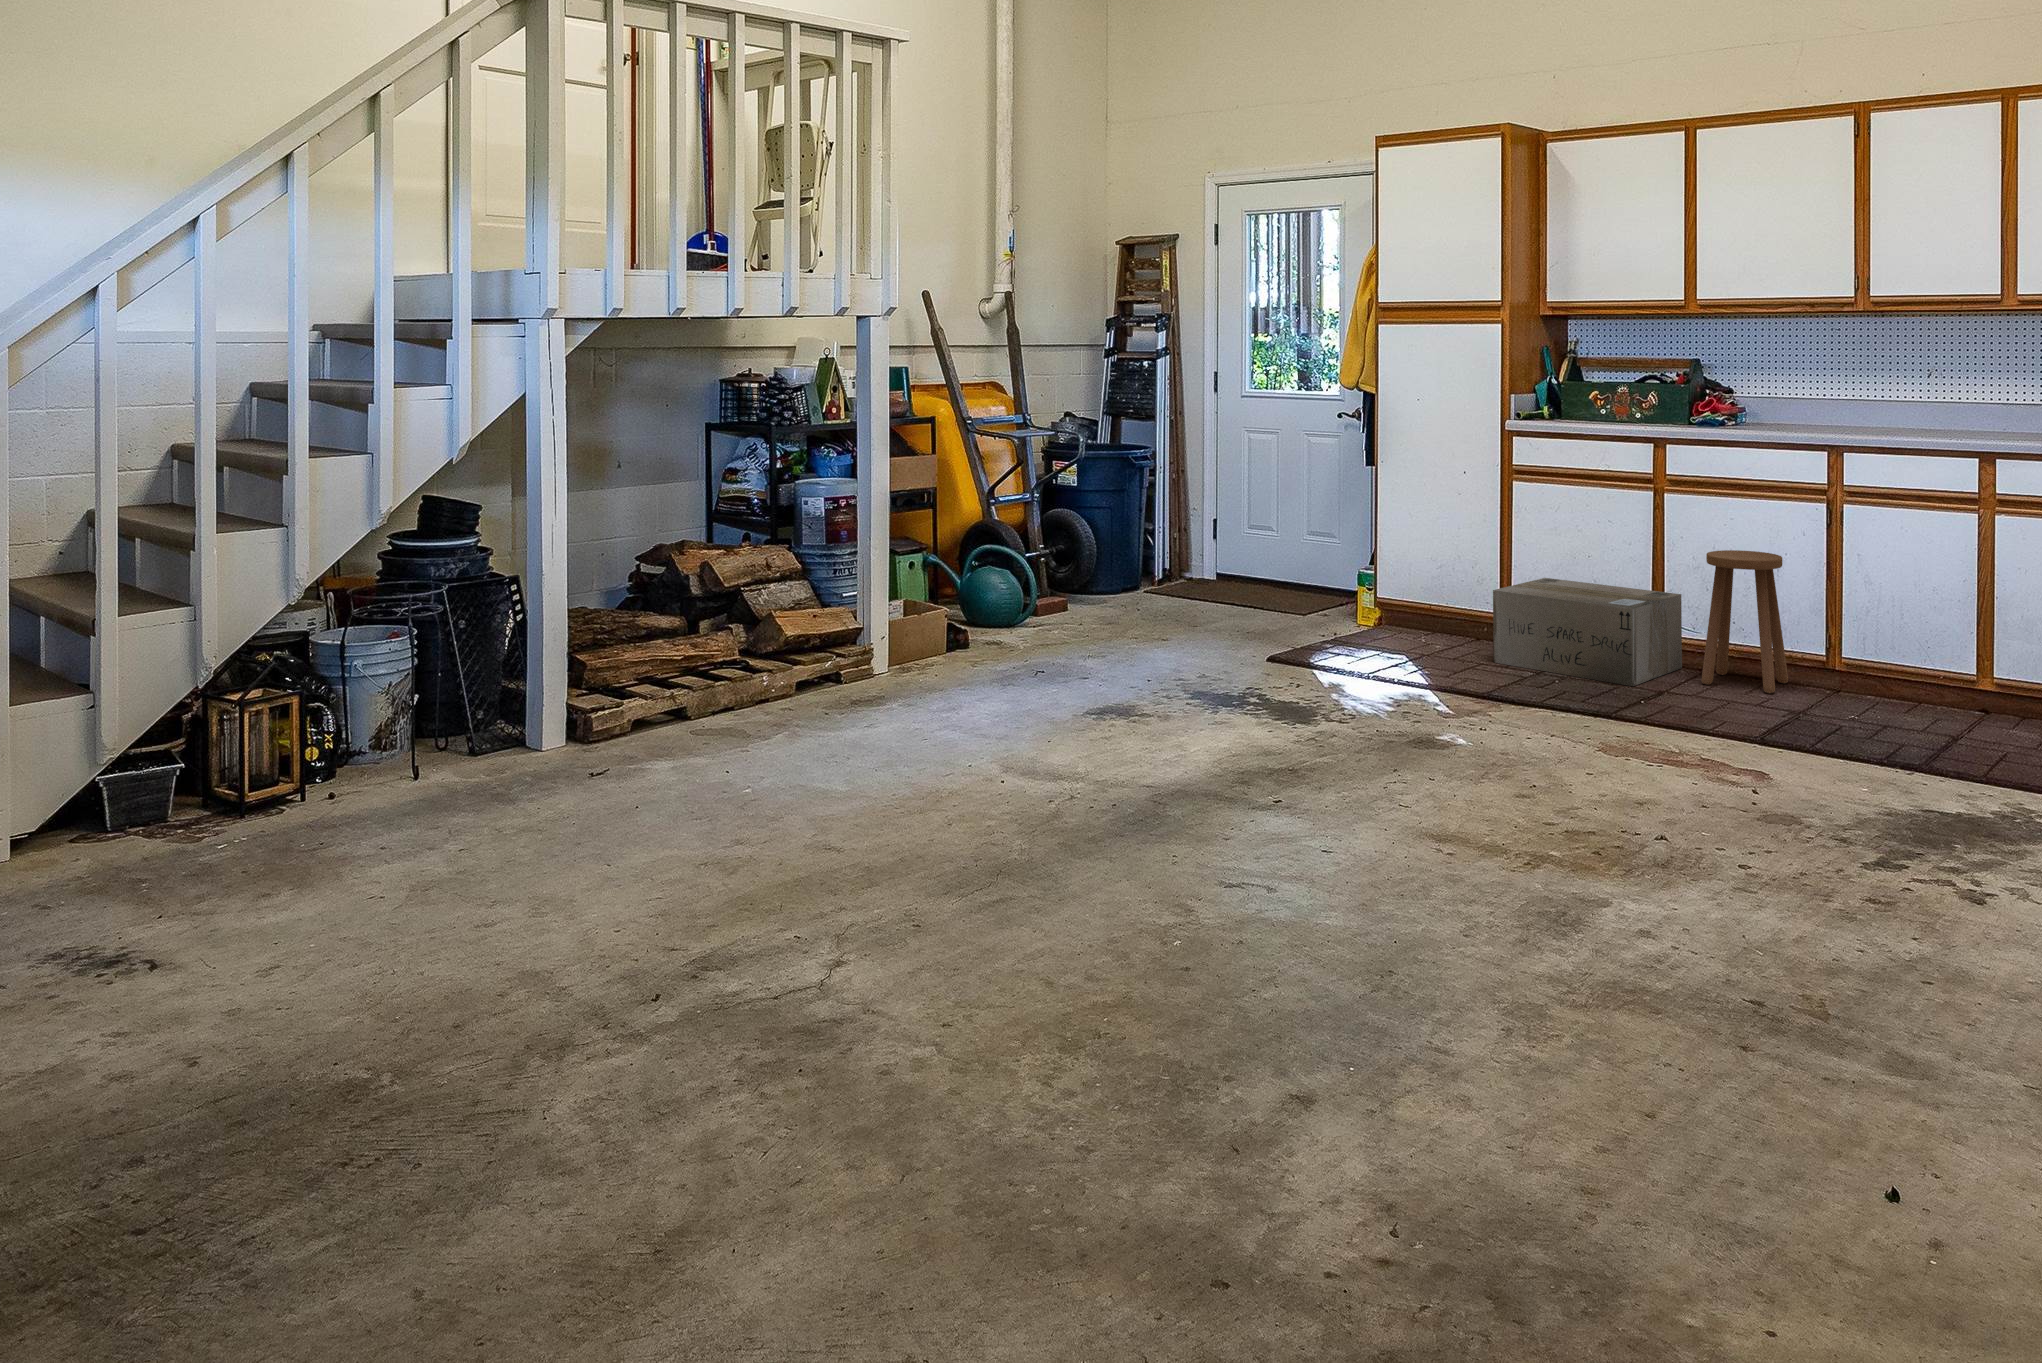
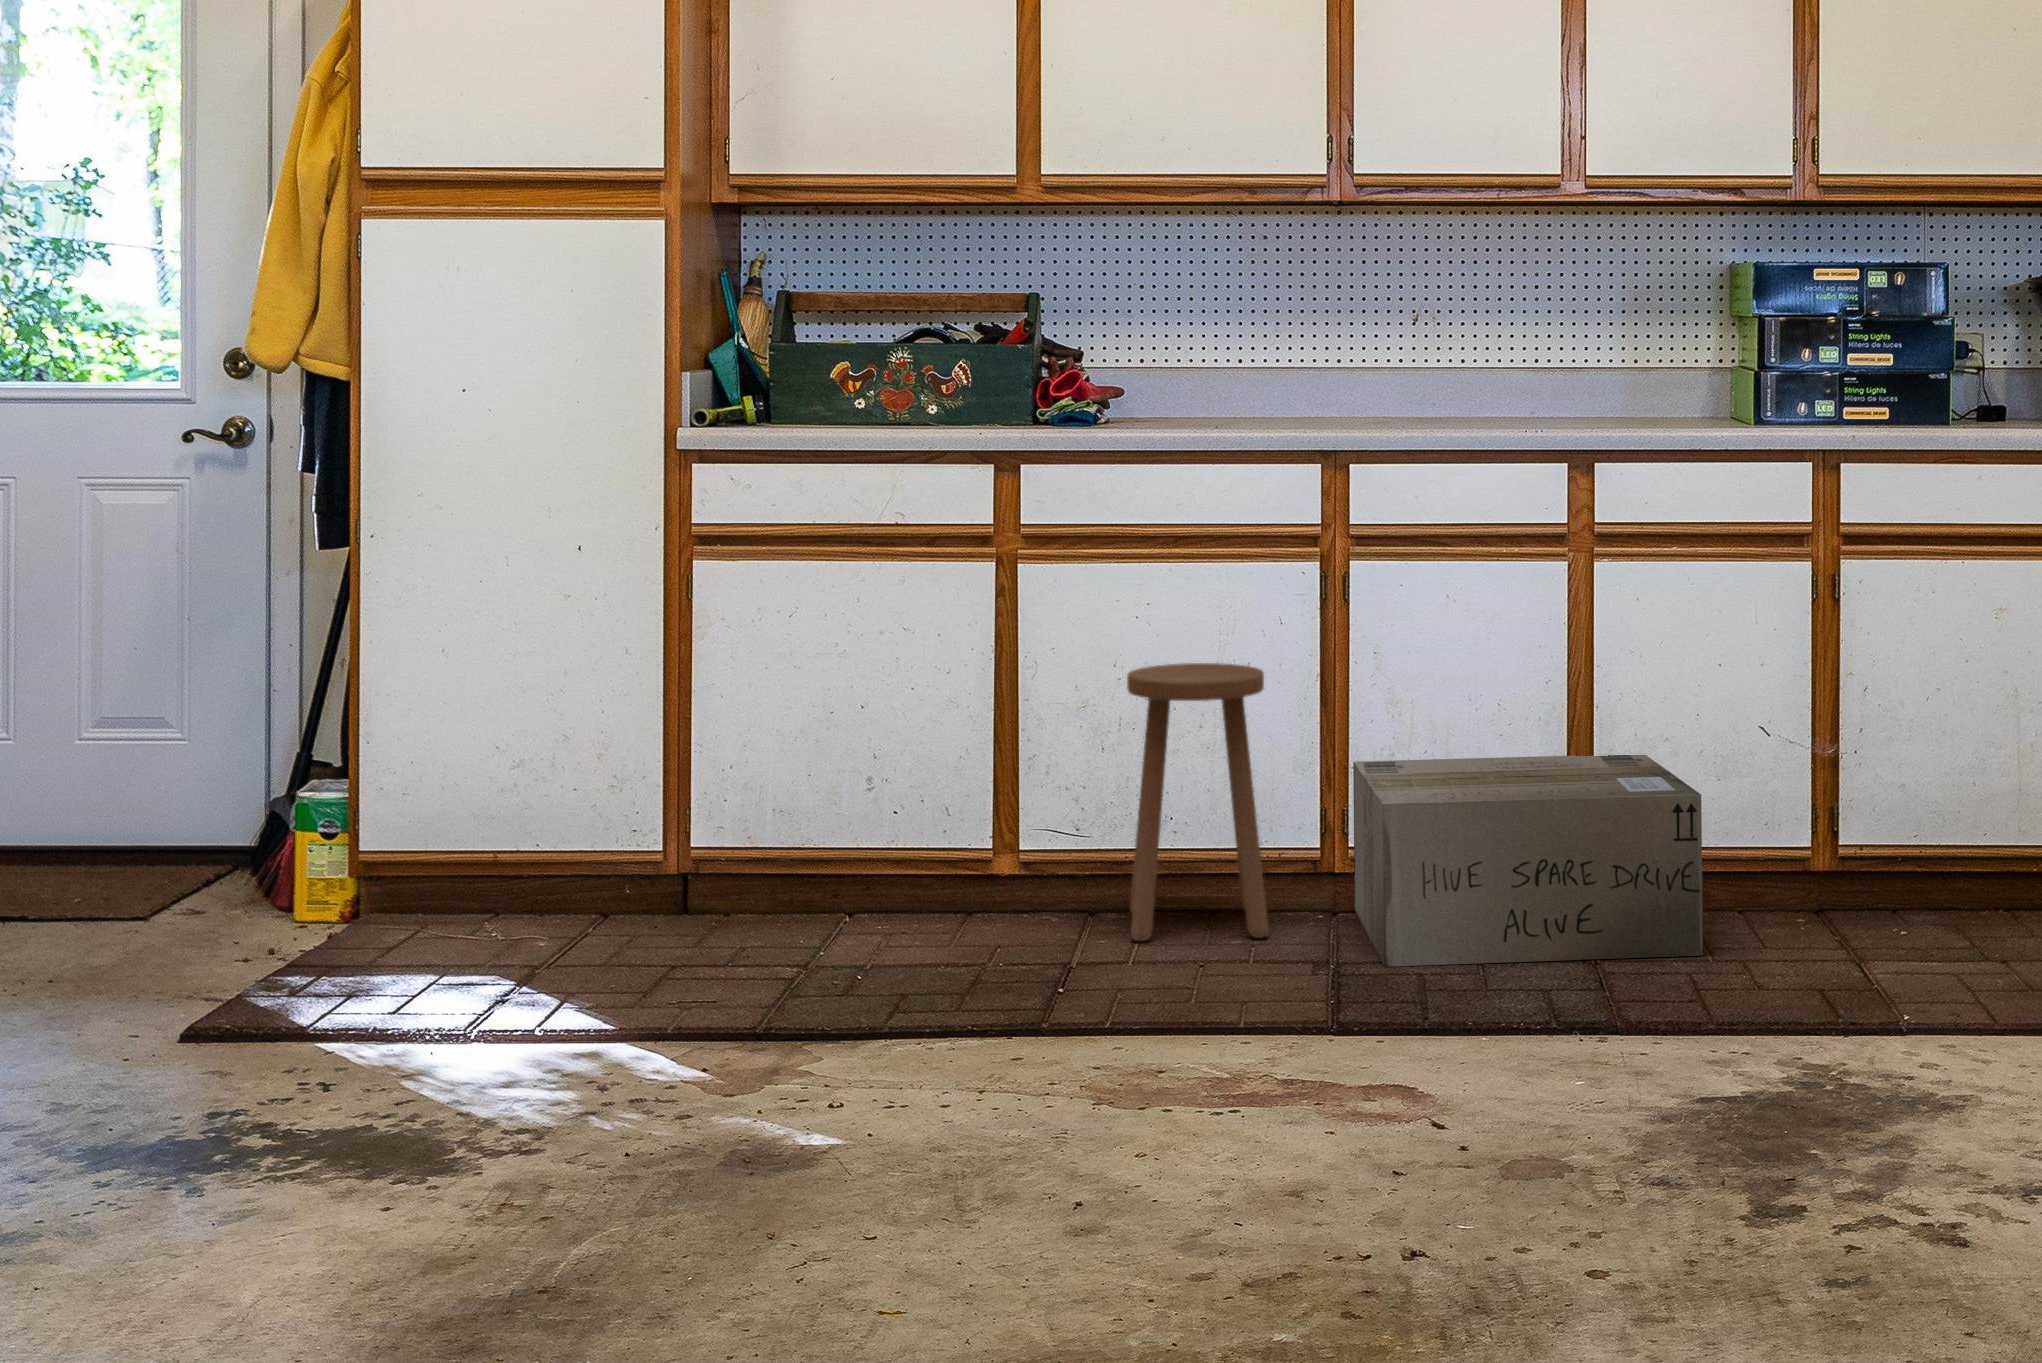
cardboard box: present [1493,578,1682,686] -> present [1353,755,1703,967]

